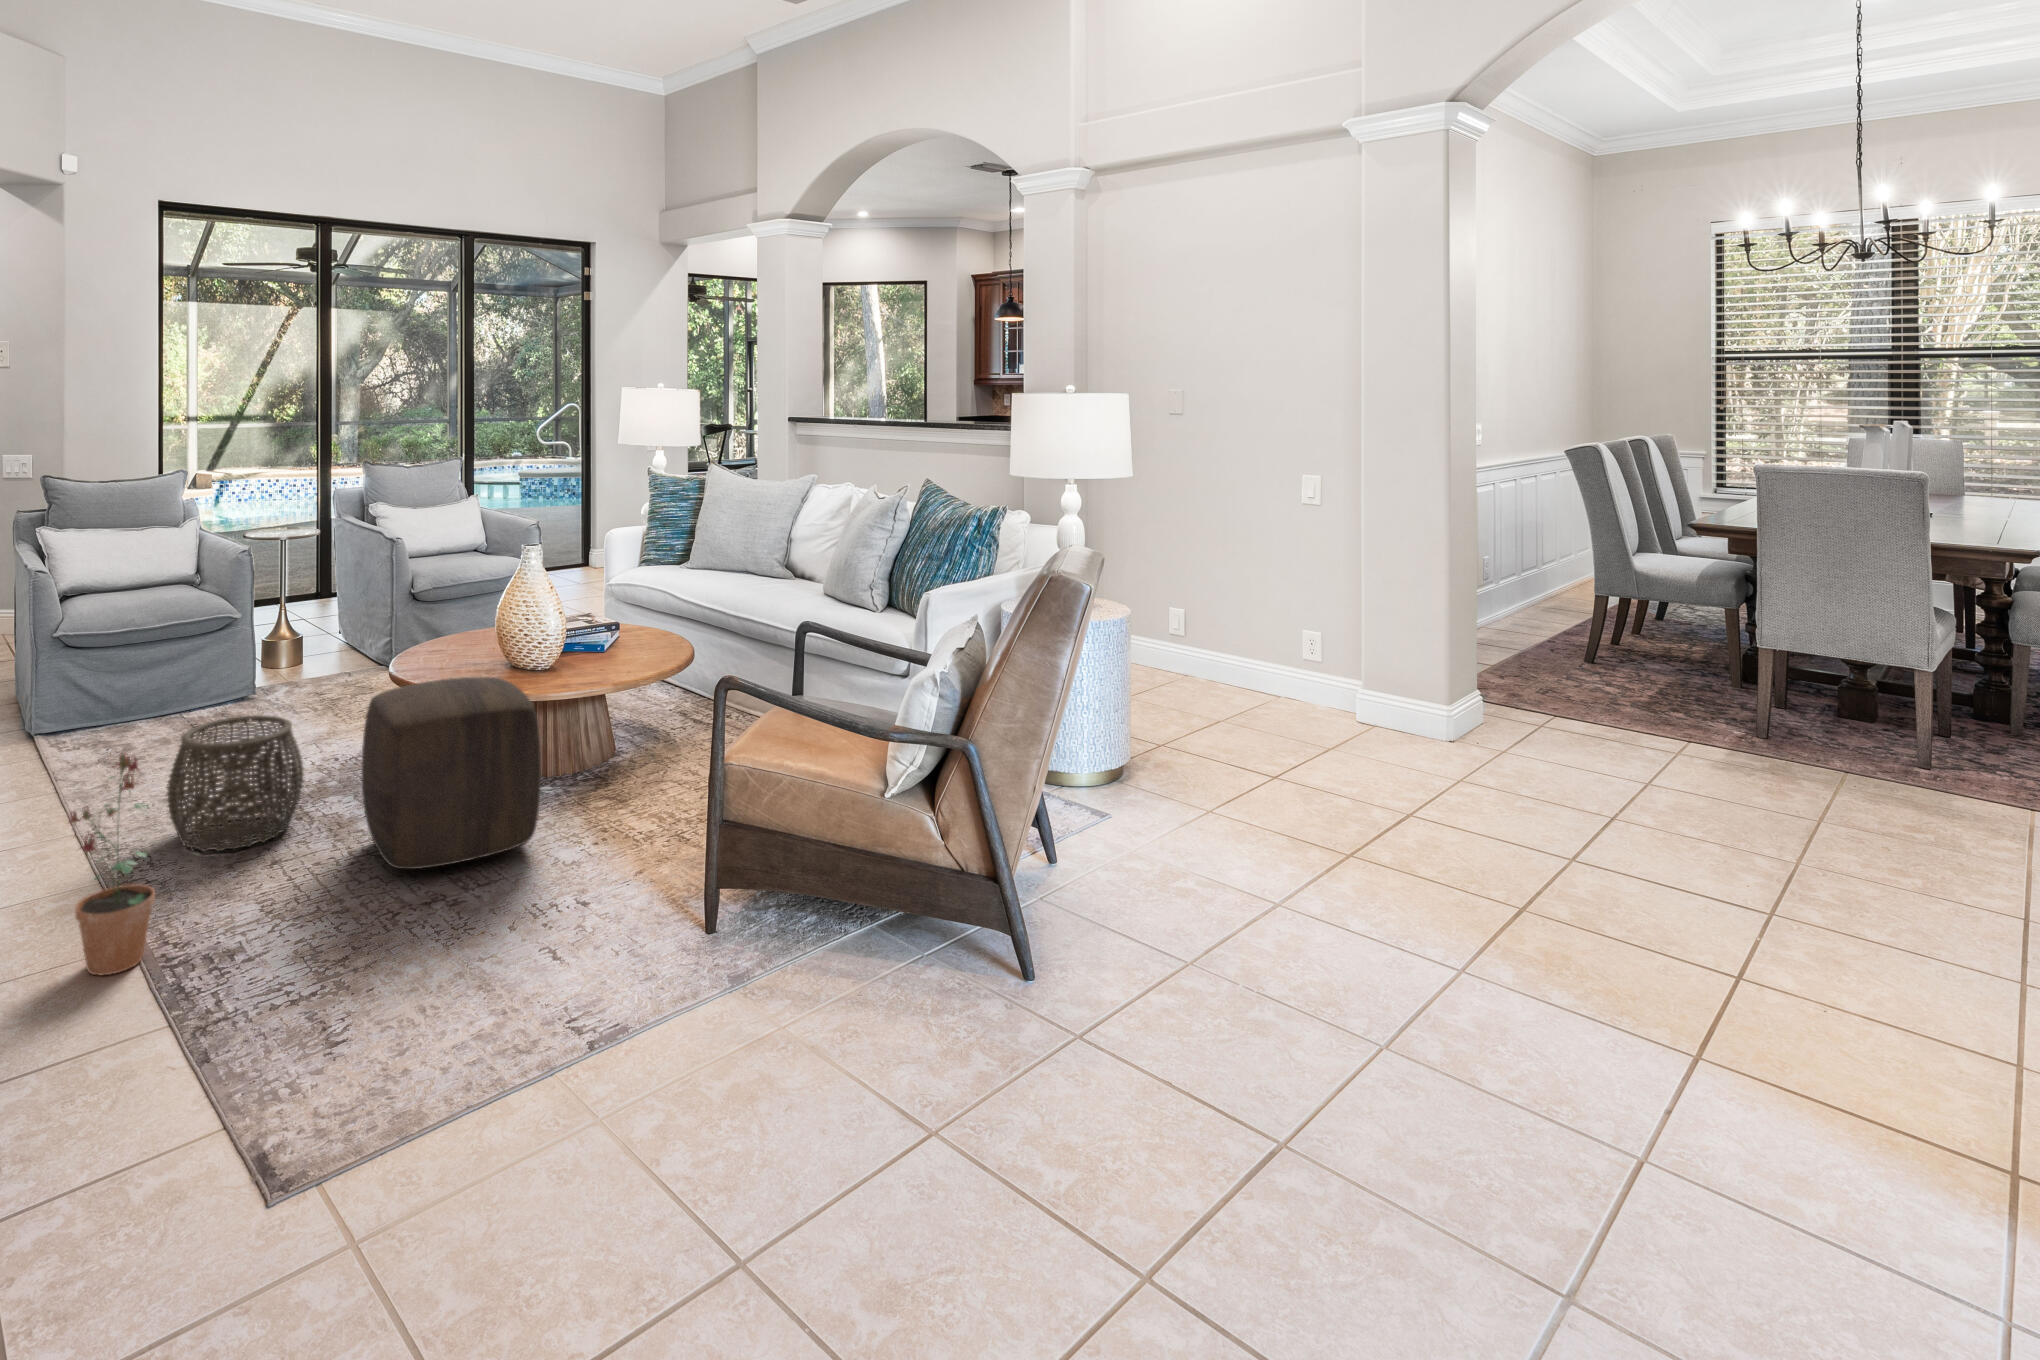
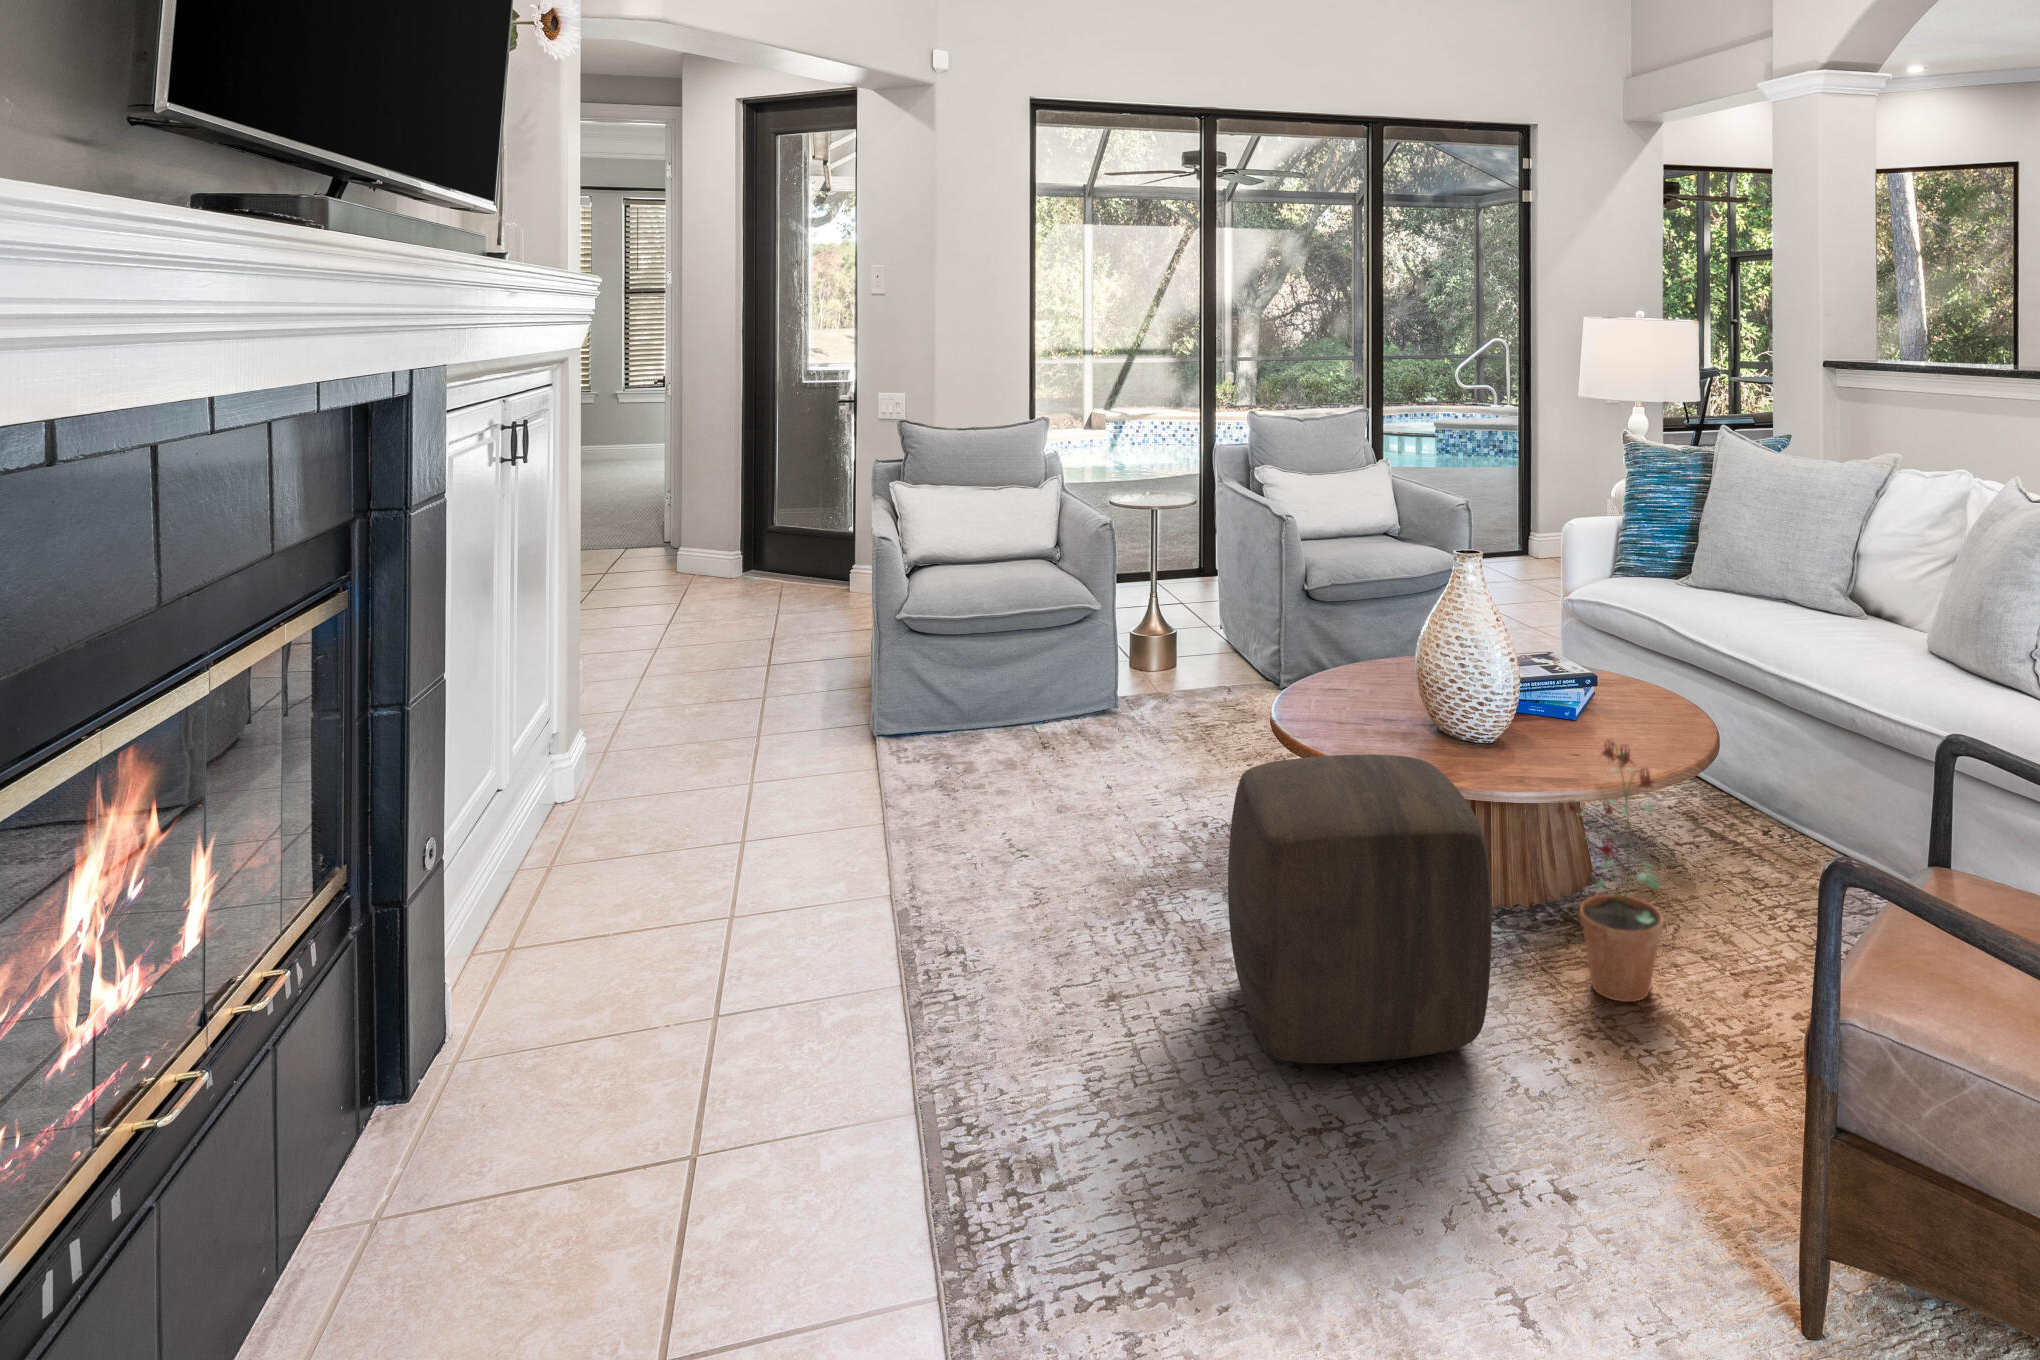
woven basket: present [166,715,304,851] -> none [986,764,1157,960]
potted plant: present [70,753,155,975] -> present [1555,740,1664,1002]

